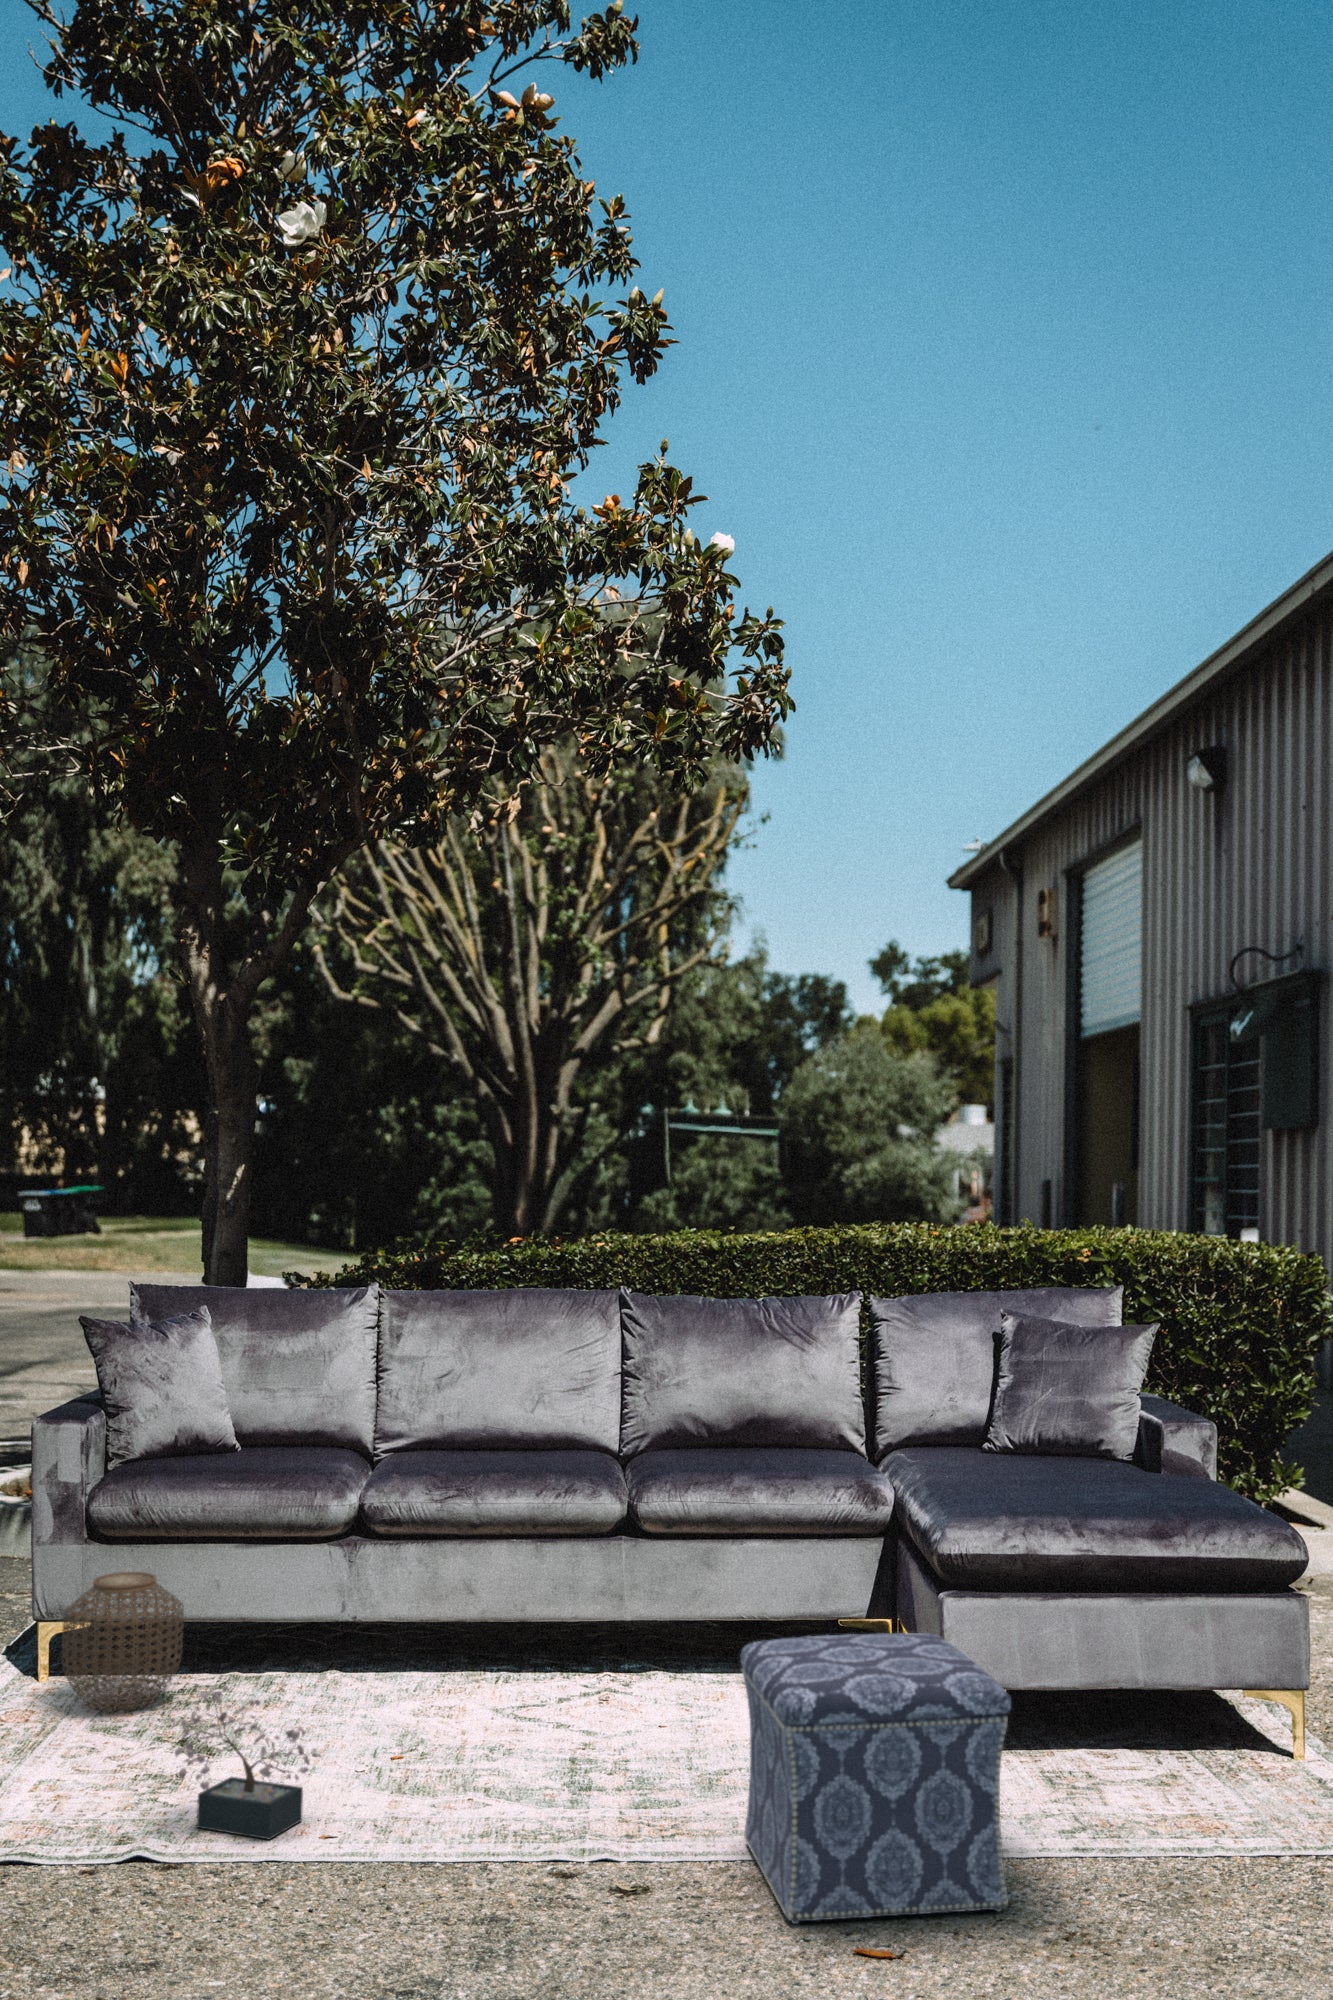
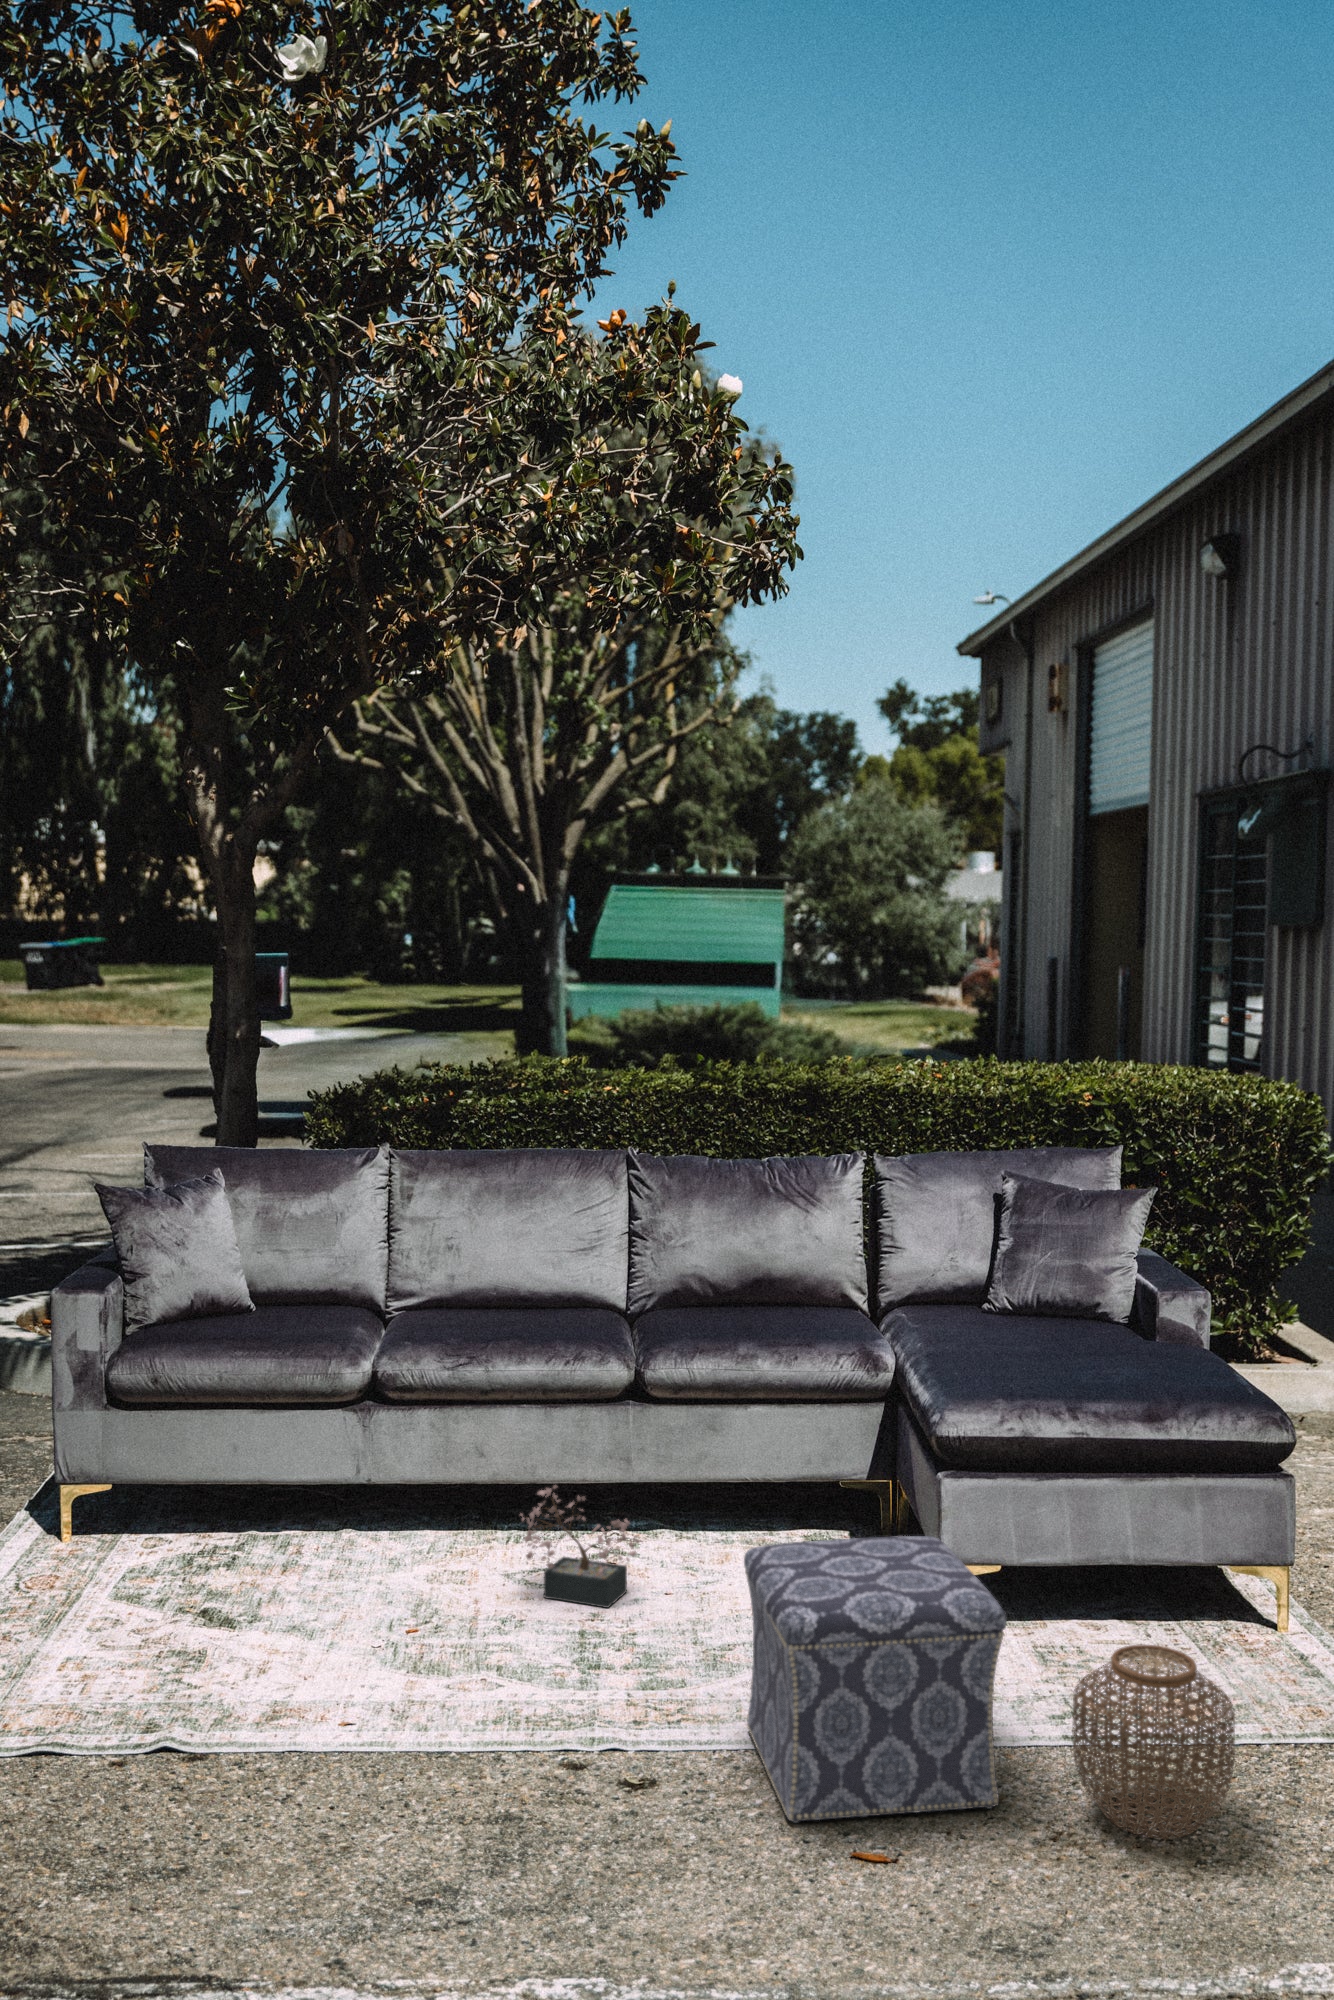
woven basket: present [62,1572,184,1711] -> present [1073,1645,1235,1839]
decorative plant: present [171,1686,321,1839] -> present [520,1485,640,1608]

